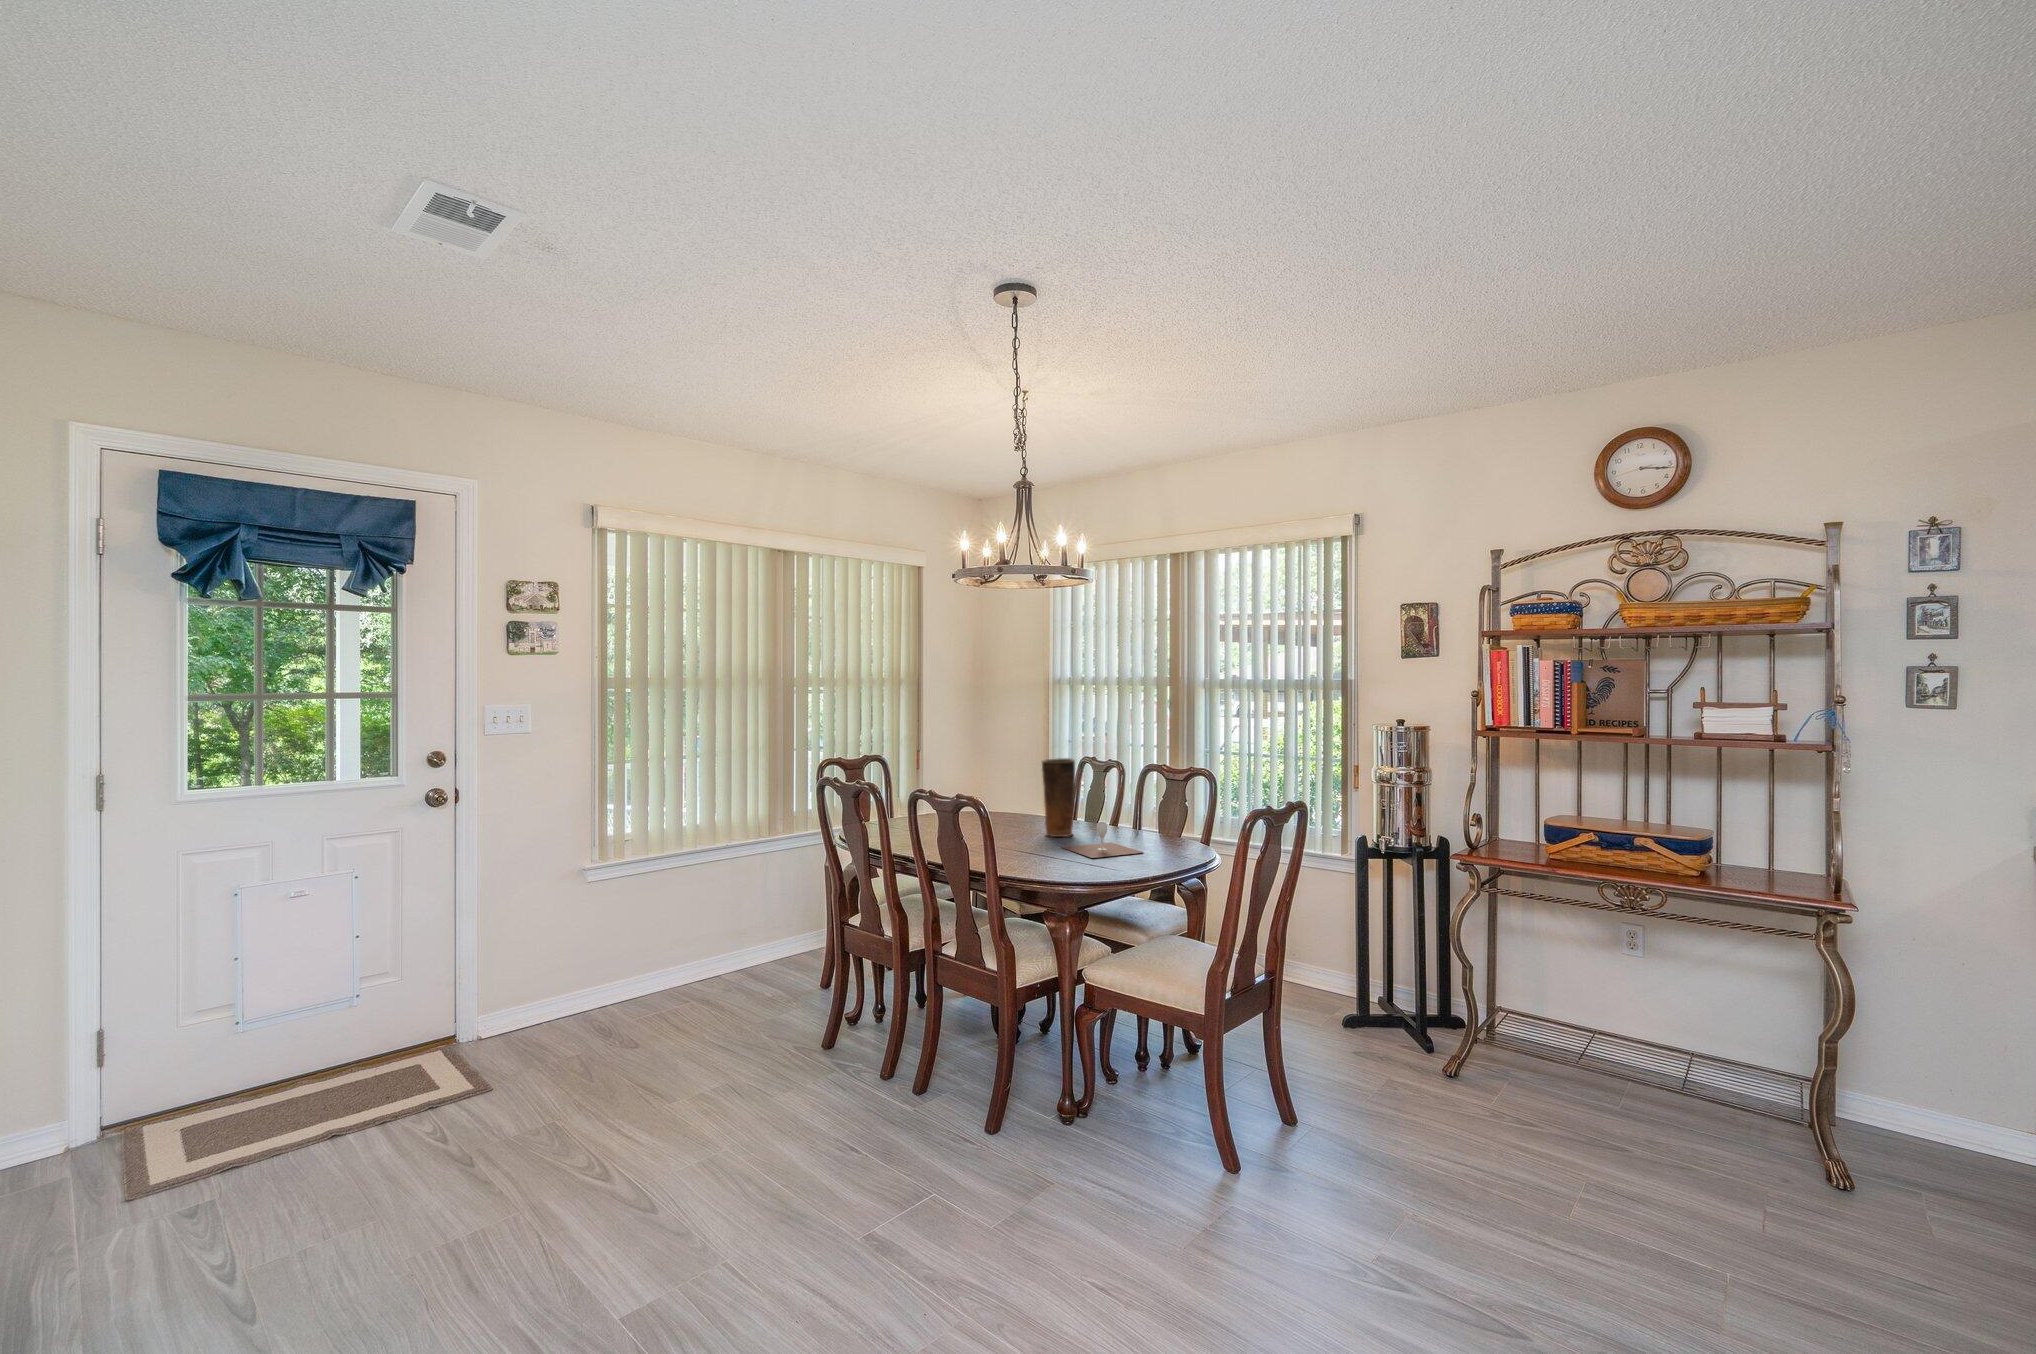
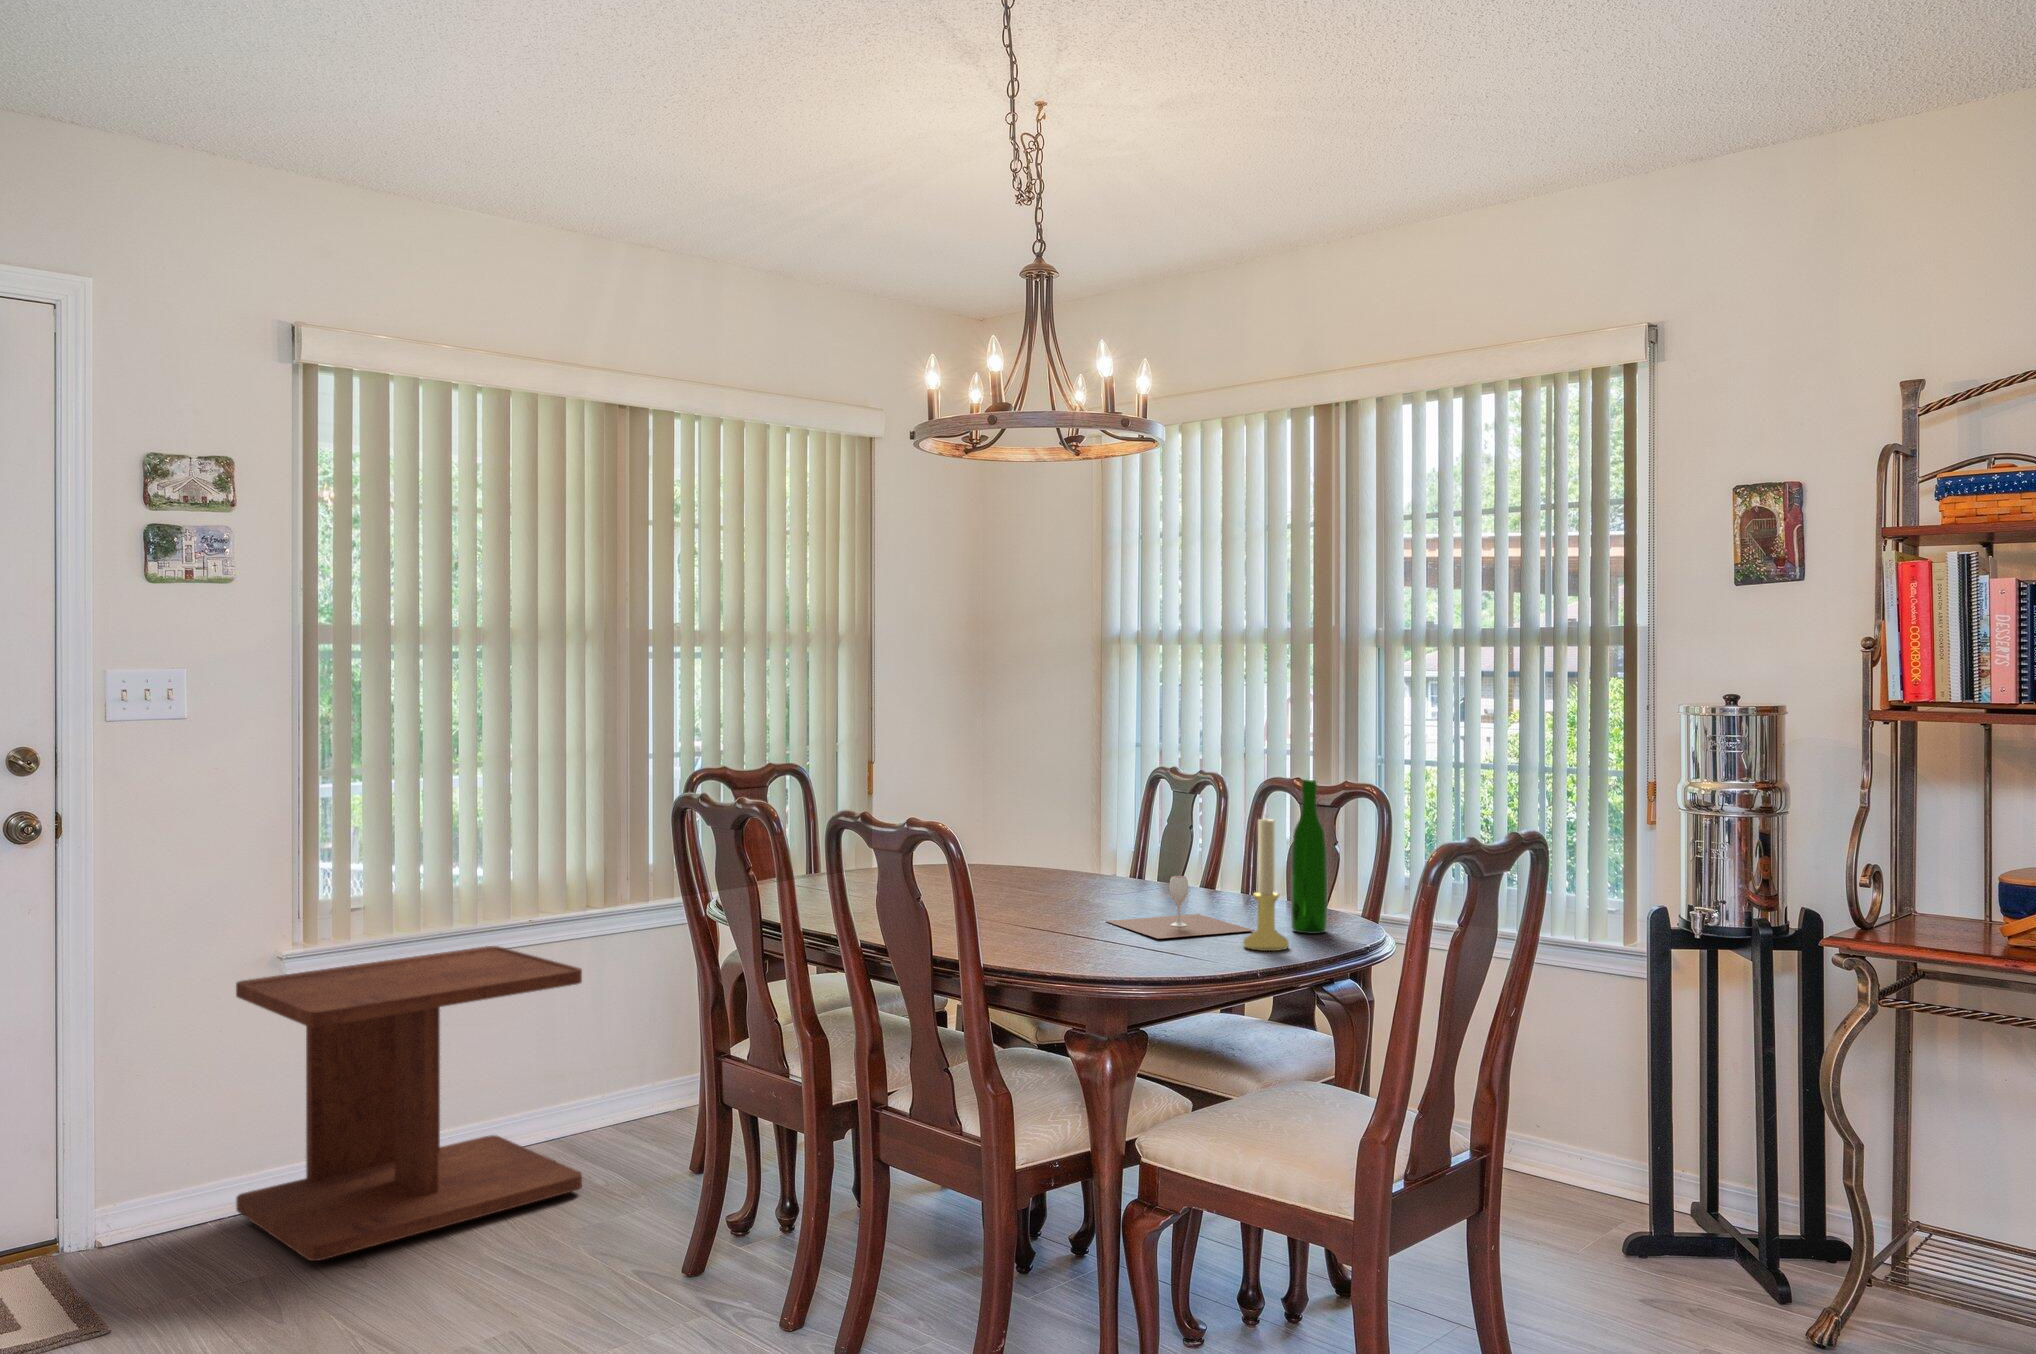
vase: present [1042,758,1075,837] -> none [1074,765,1134,905]
wine bottle: none [1164,769,1184,854] -> present [1291,780,1327,934]
candle holder: none [1139,789,1165,865] -> present [1243,819,1289,951]
side table: none [559,860,759,1044] -> present [236,946,582,1261]

